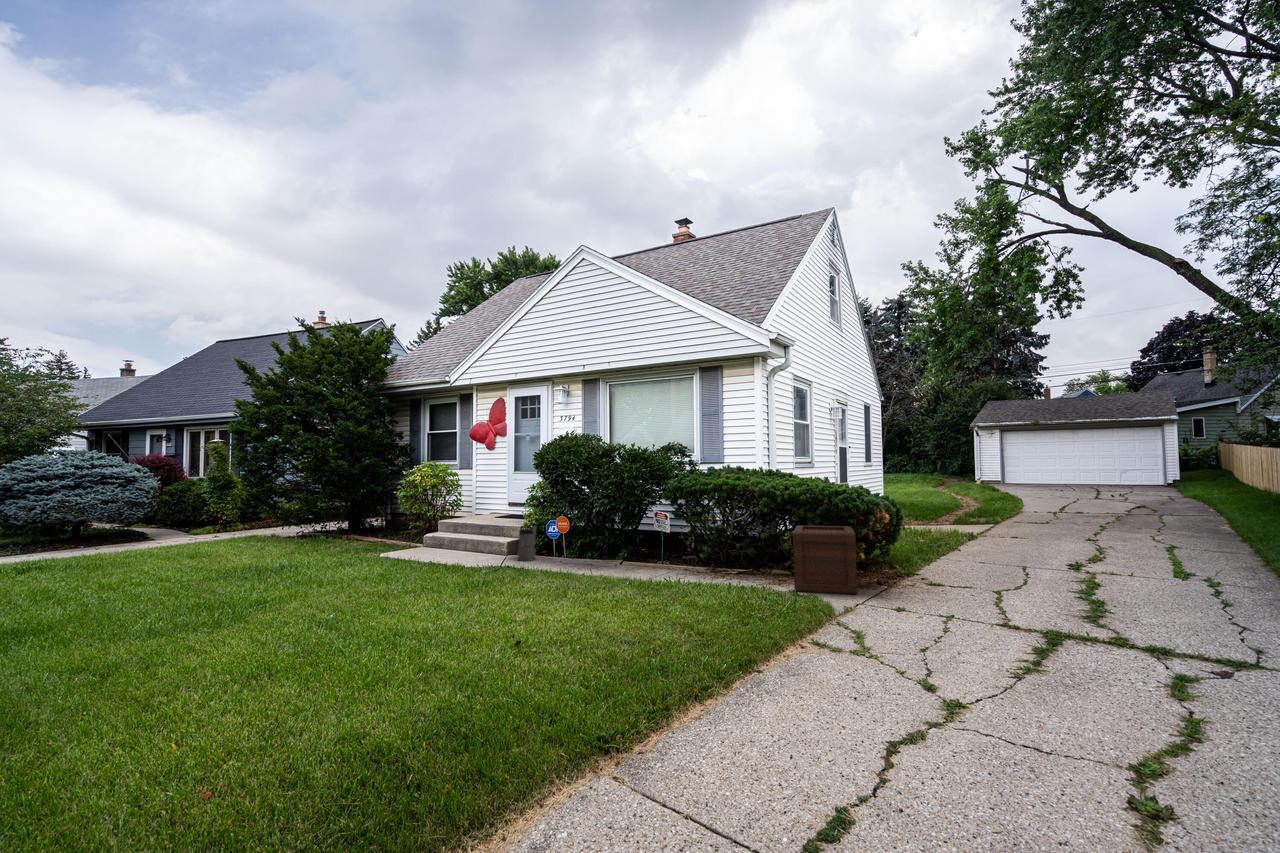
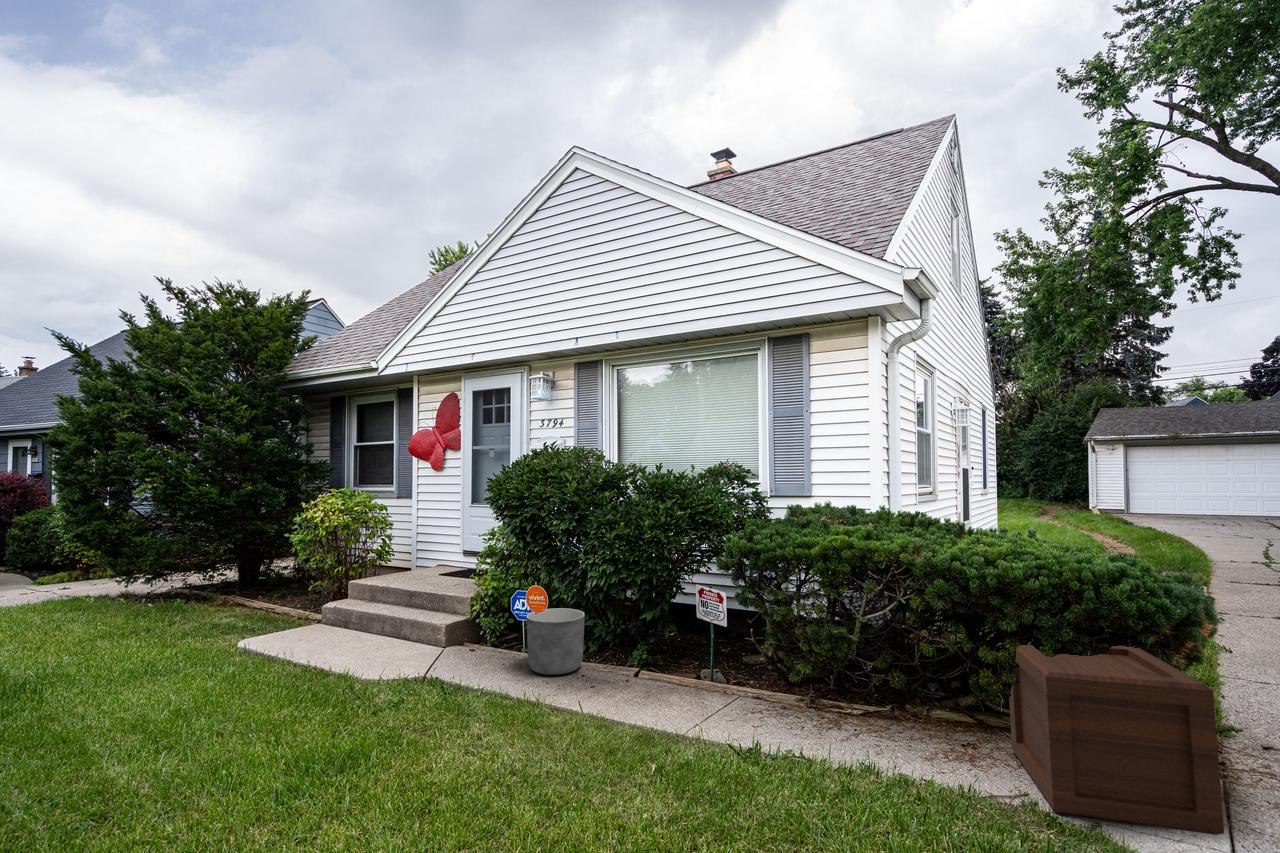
watering can: present [518,526,537,561] -> none [452,601,492,672]
planter: none [559,528,592,561] -> present [527,608,585,675]

